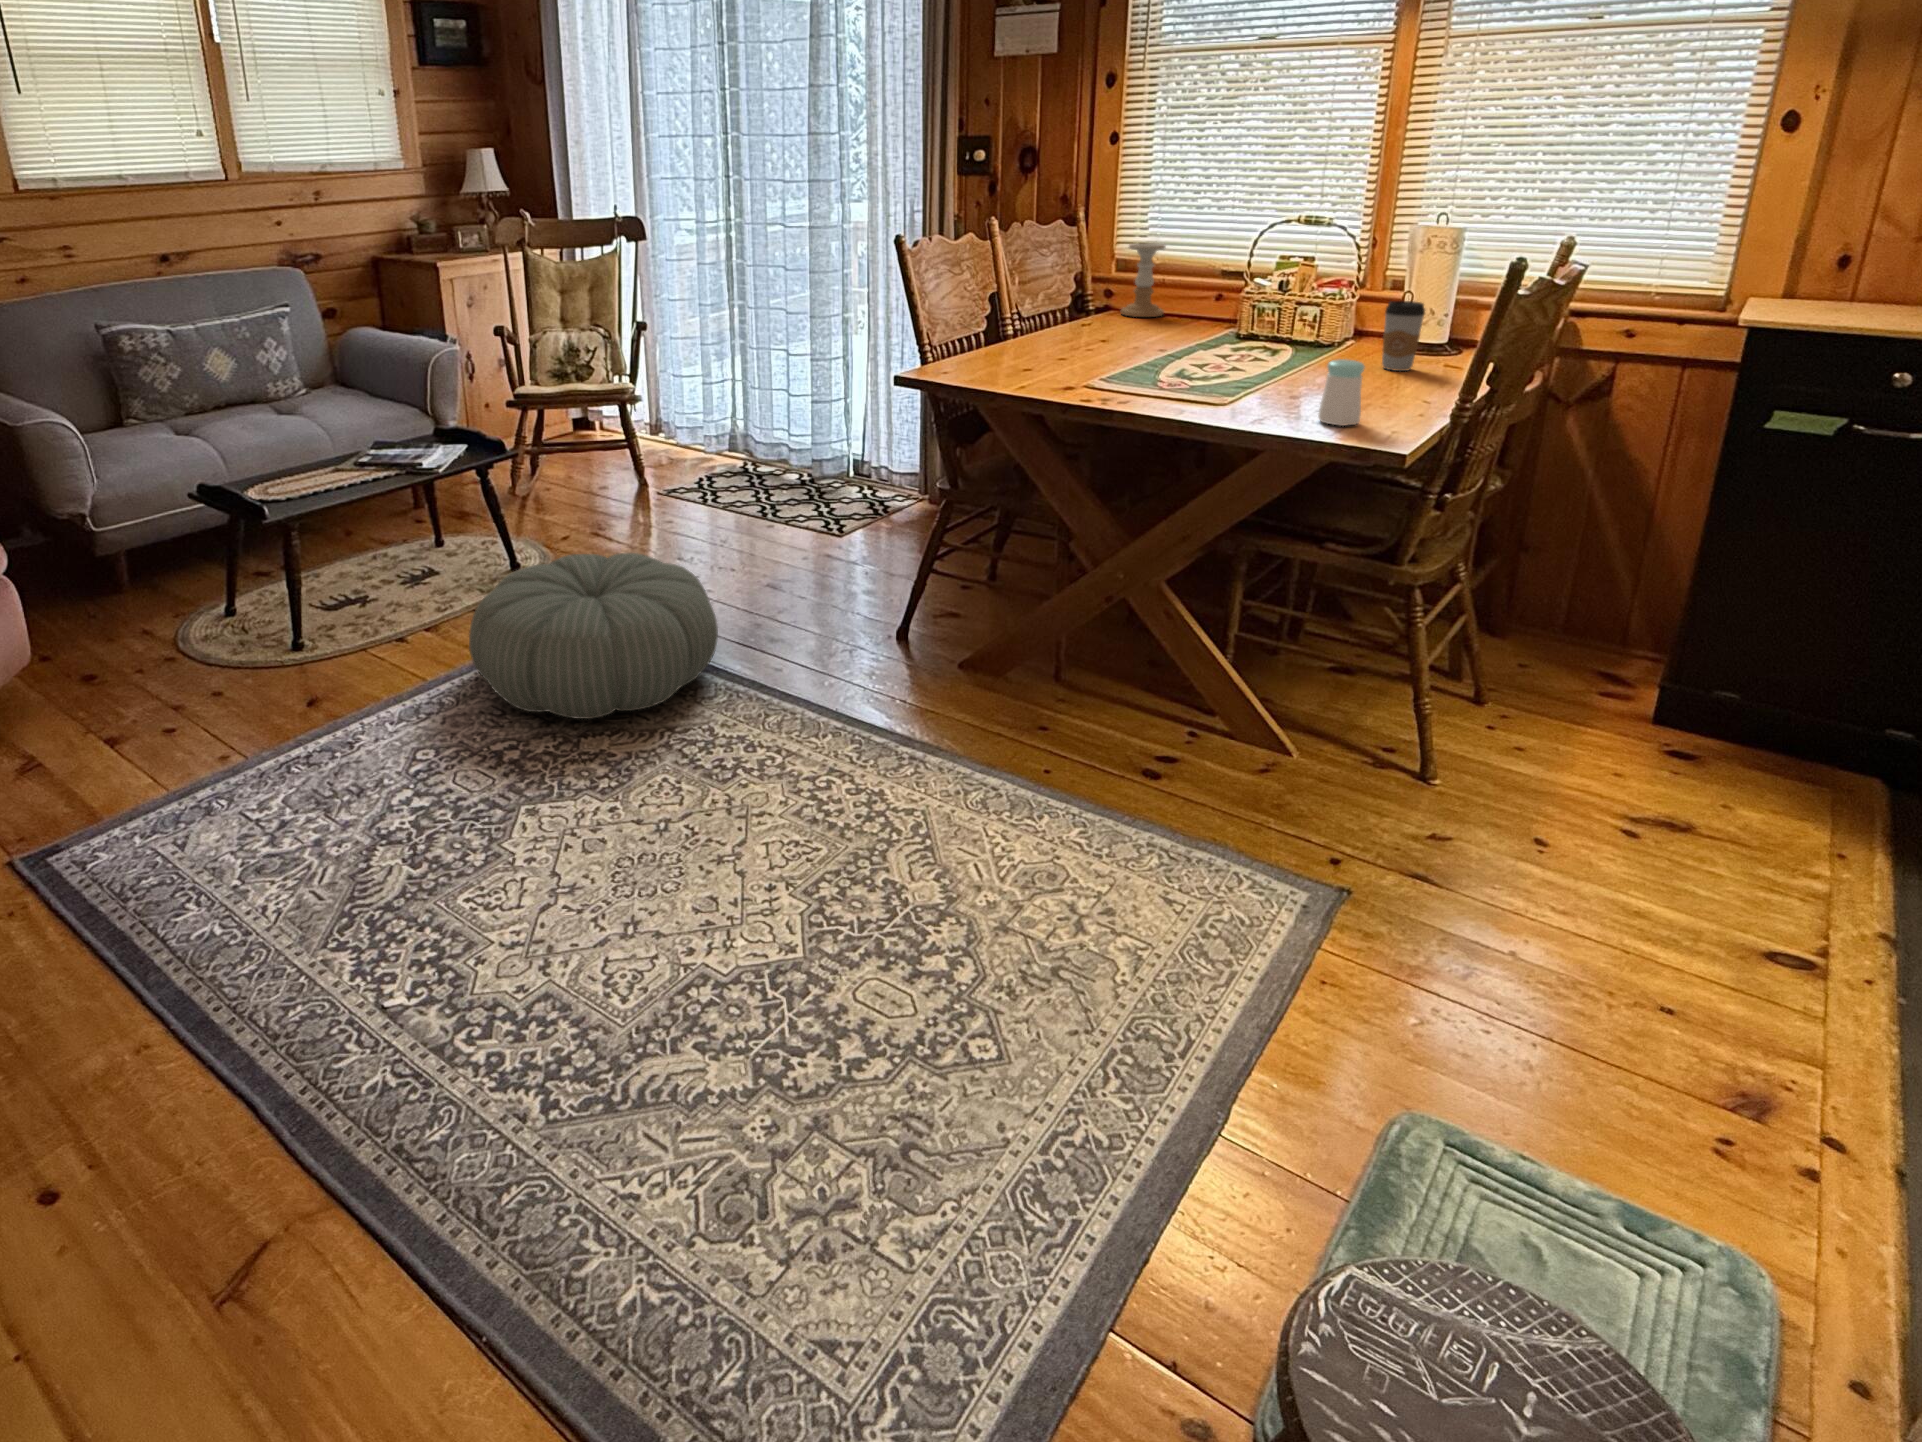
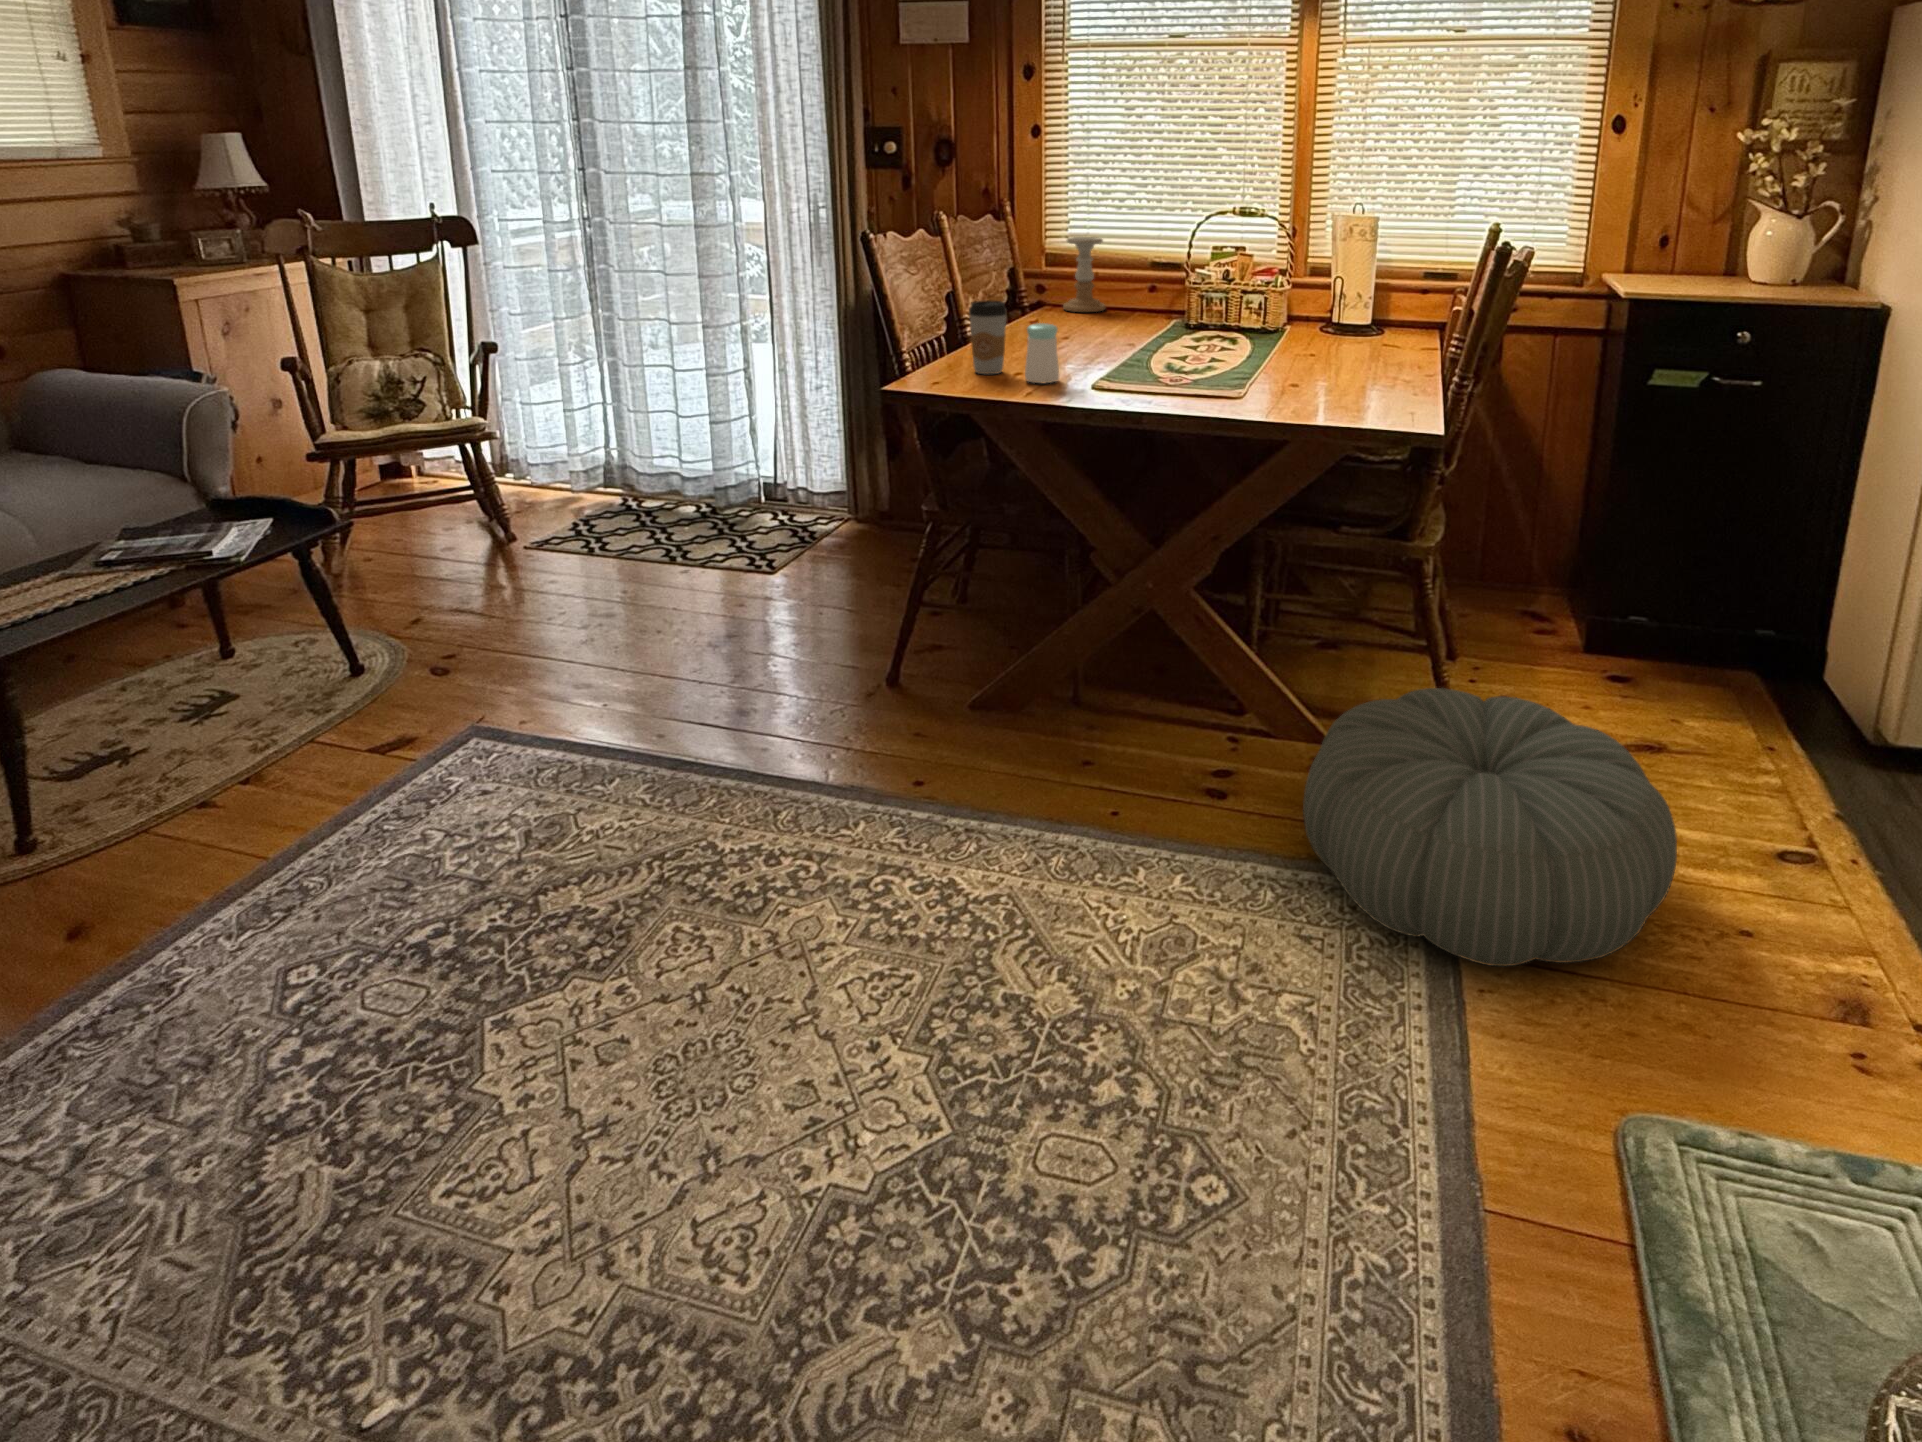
coffee cup: present [1382,301,1425,371] -> present [969,300,1007,374]
salt shaker: present [1318,359,1365,426] -> present [1025,323,1059,383]
pouf: present [469,553,718,719] -> present [1303,688,1677,966]

